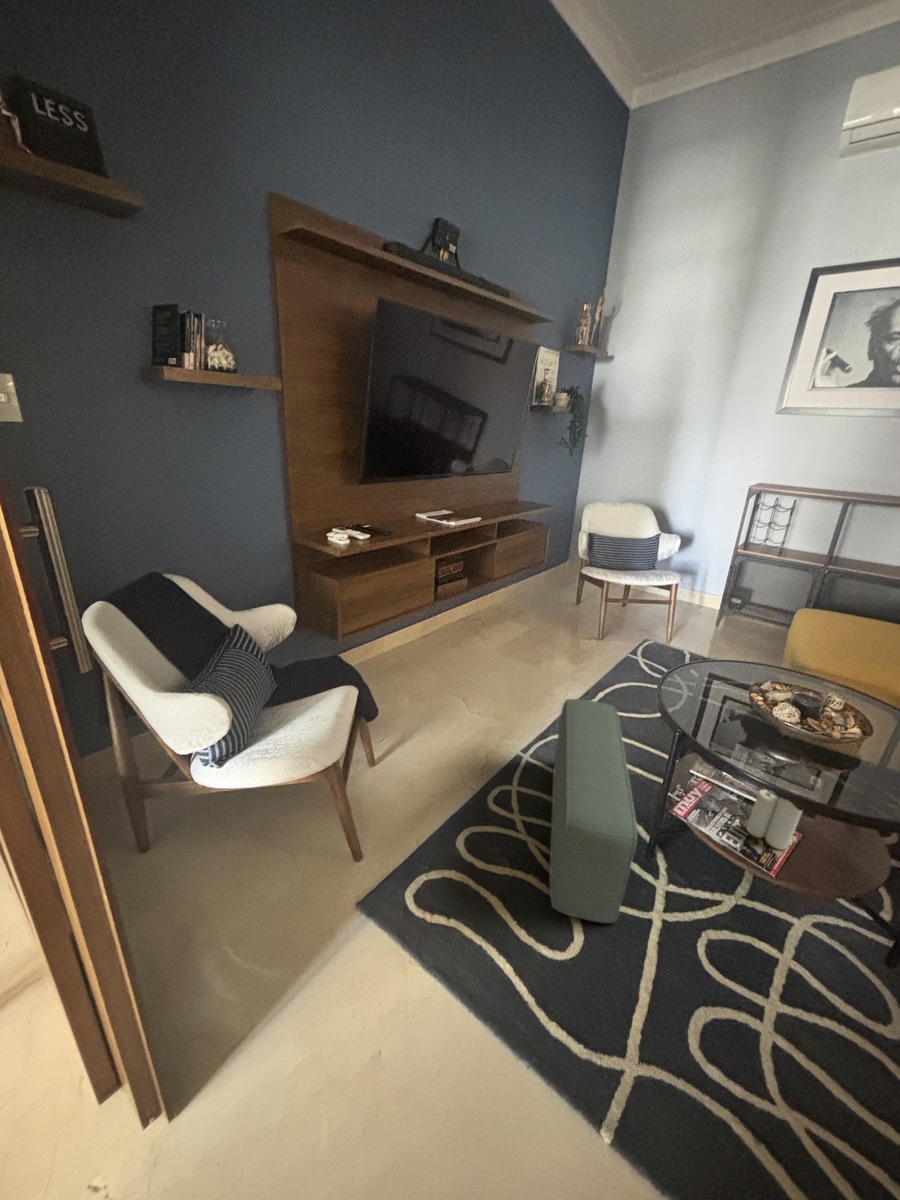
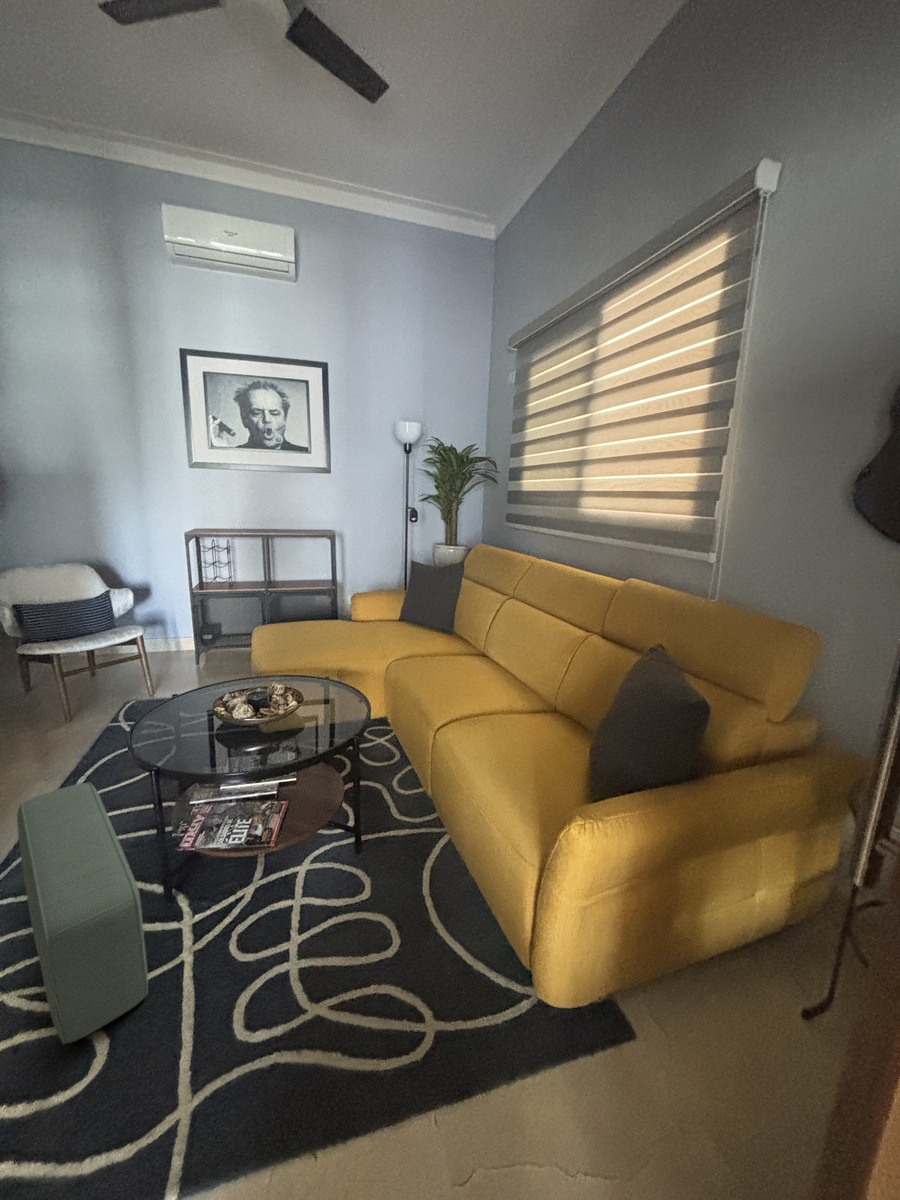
candle: present [743,790,802,850] -> none [241,769,282,825]

